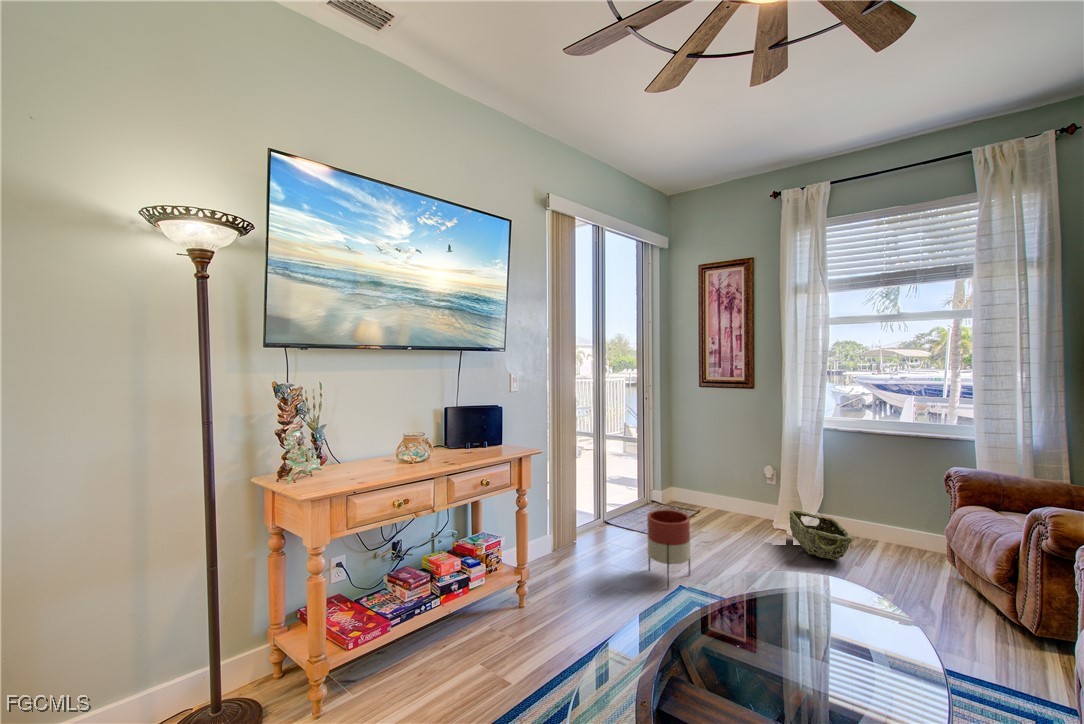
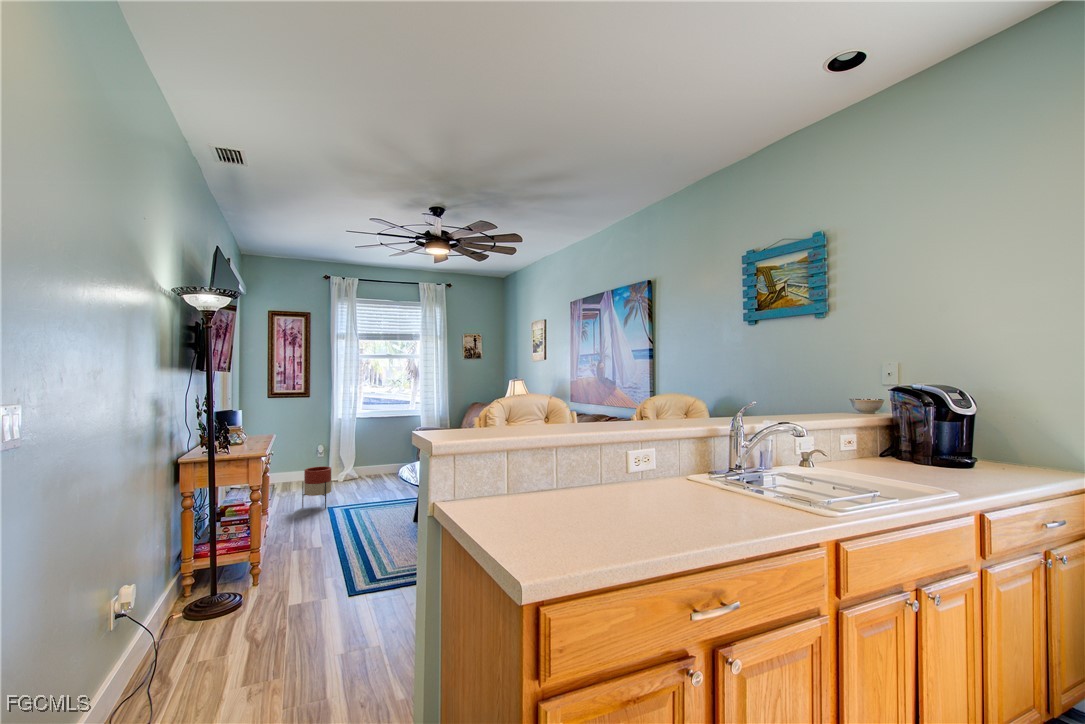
woven basket: present [789,510,852,560] -> none [345,465,383,483]

